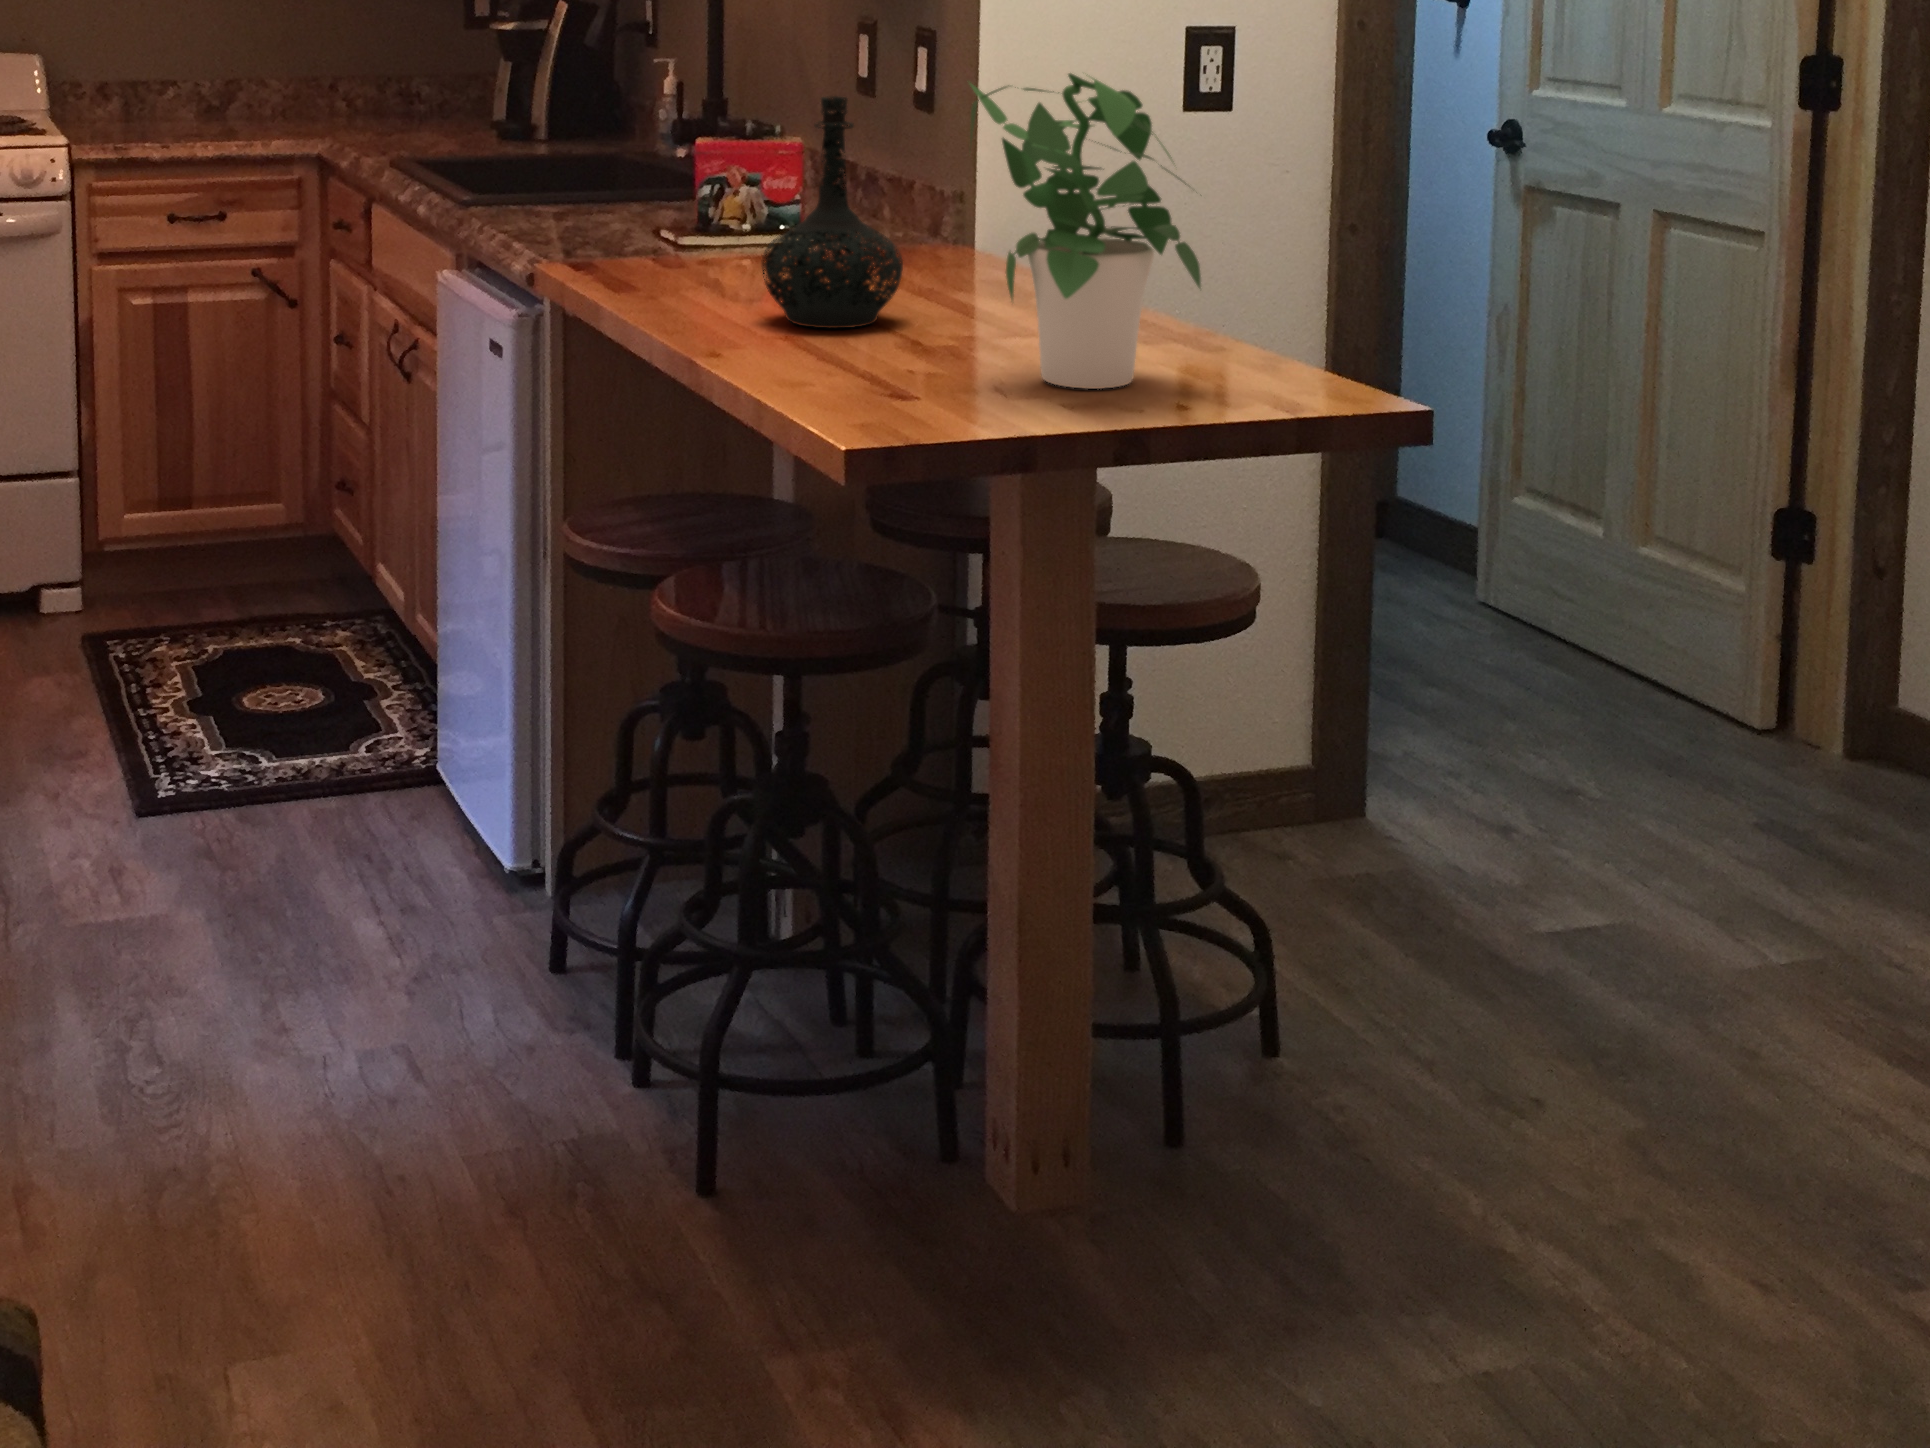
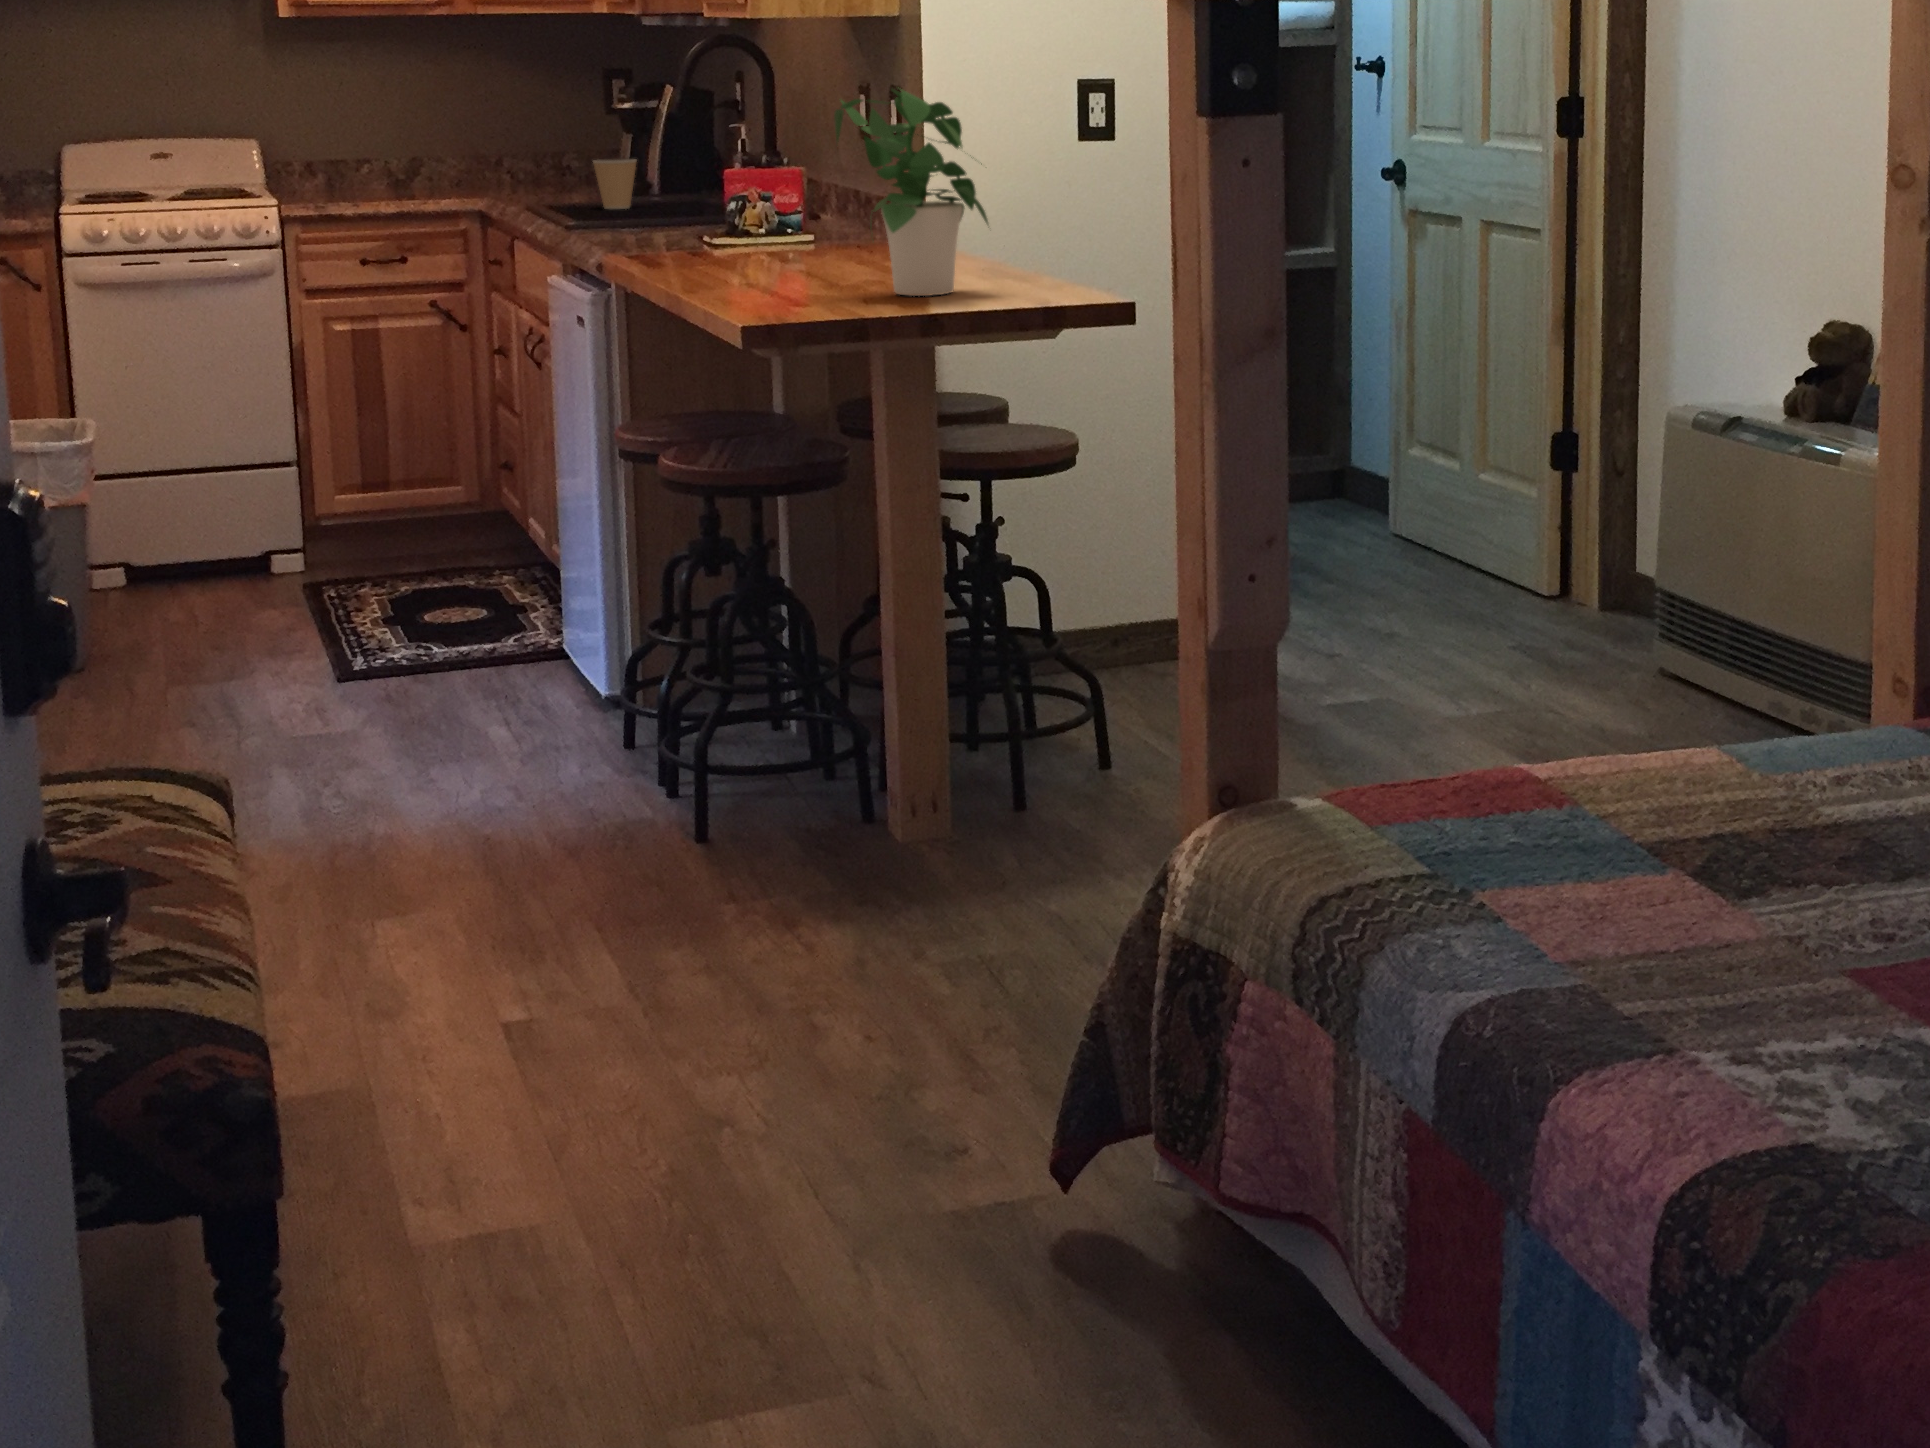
bottle: present [762,96,903,328] -> none [735,120,833,277]
coffee cup: none [472,97,529,163] -> present [593,158,637,209]

